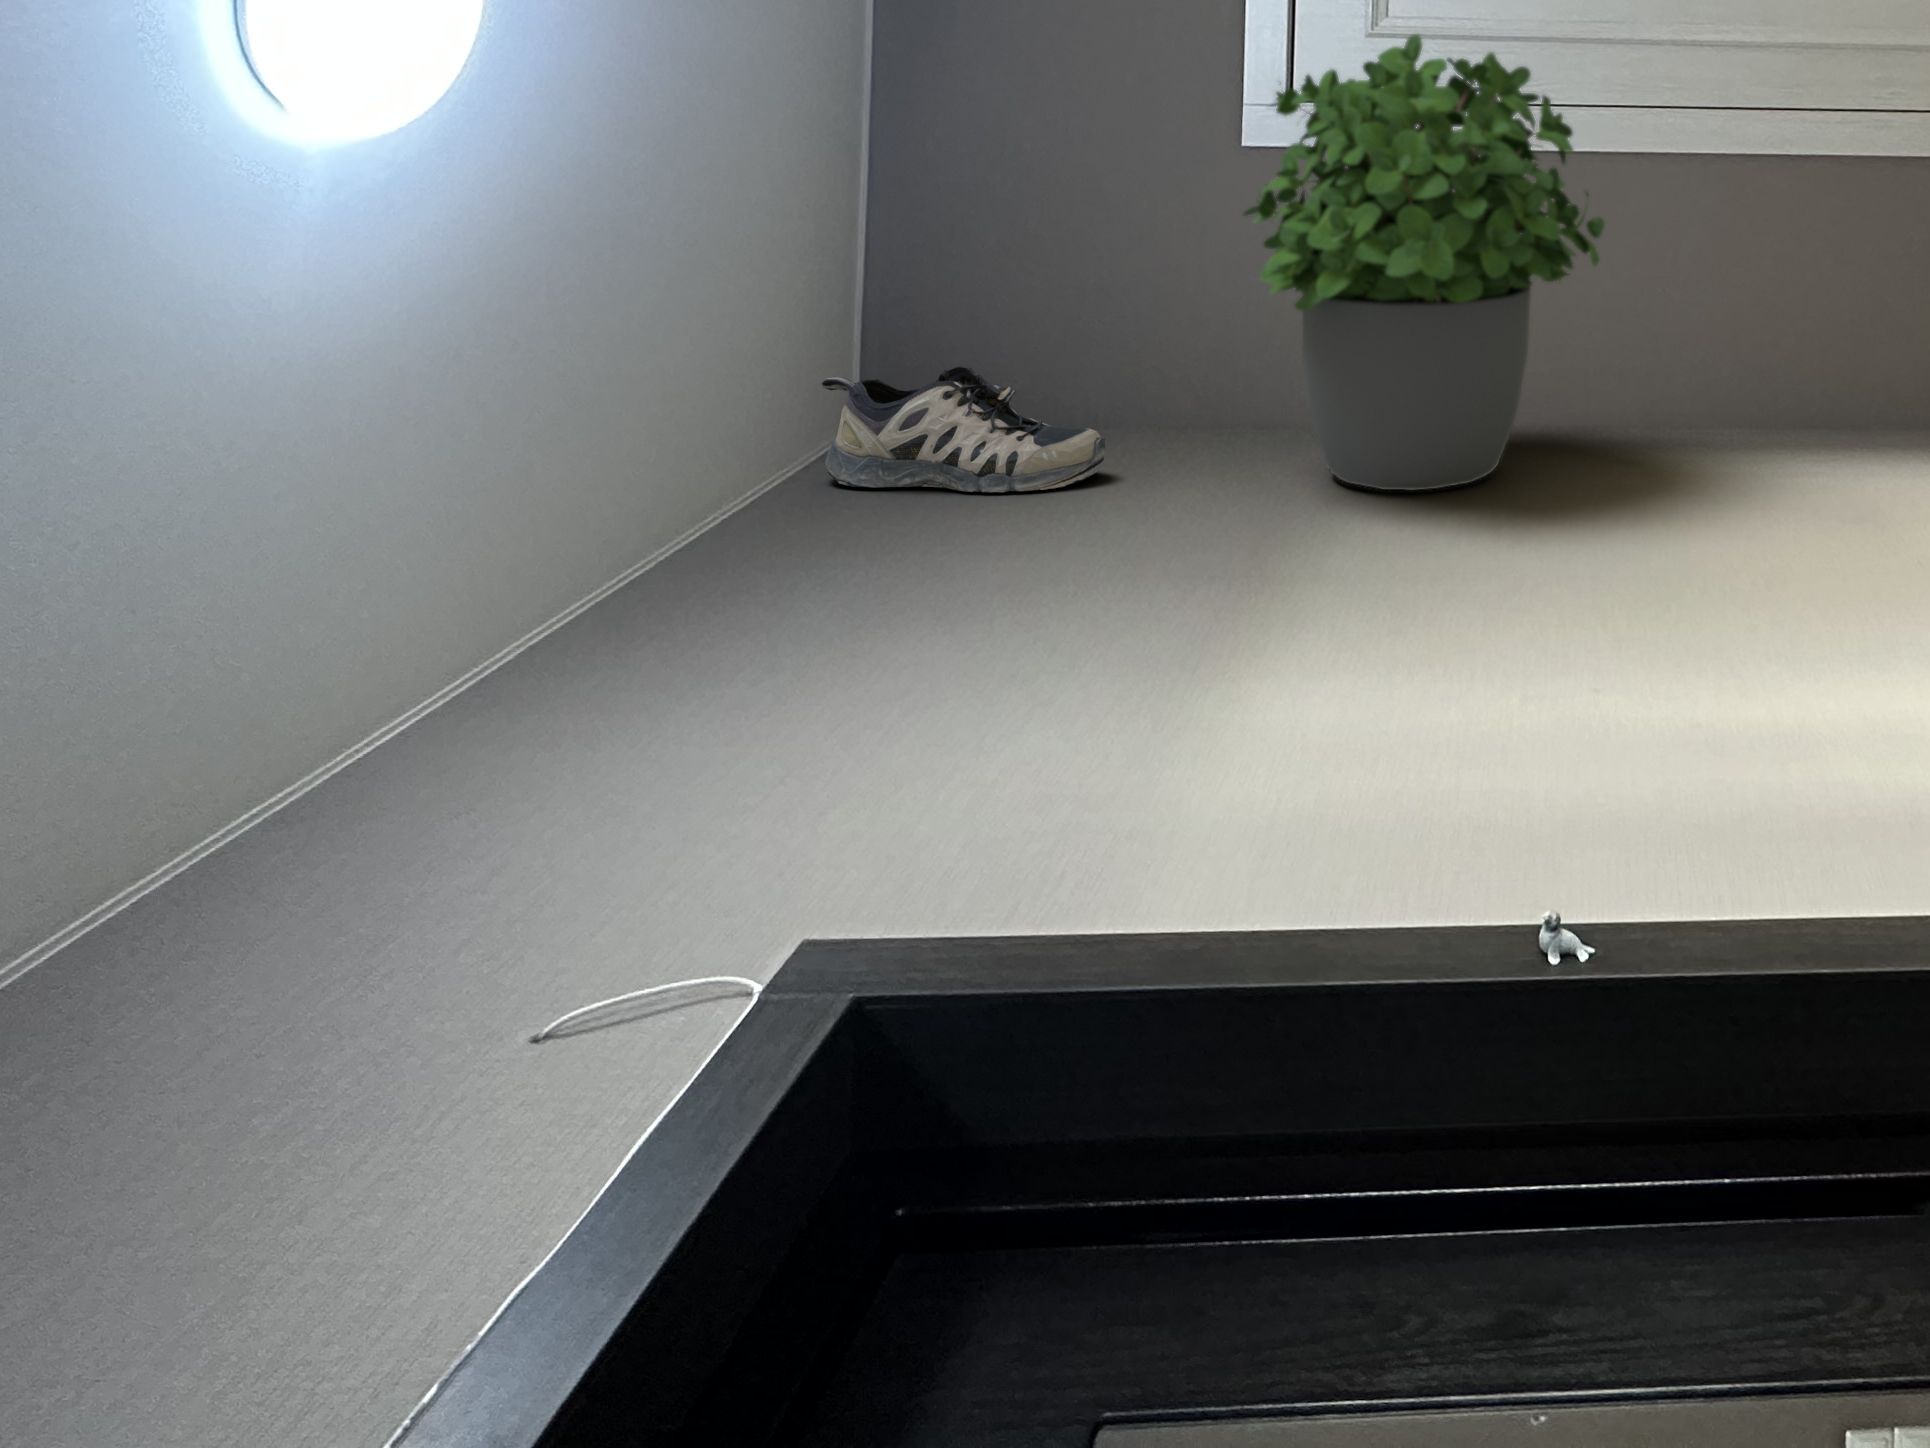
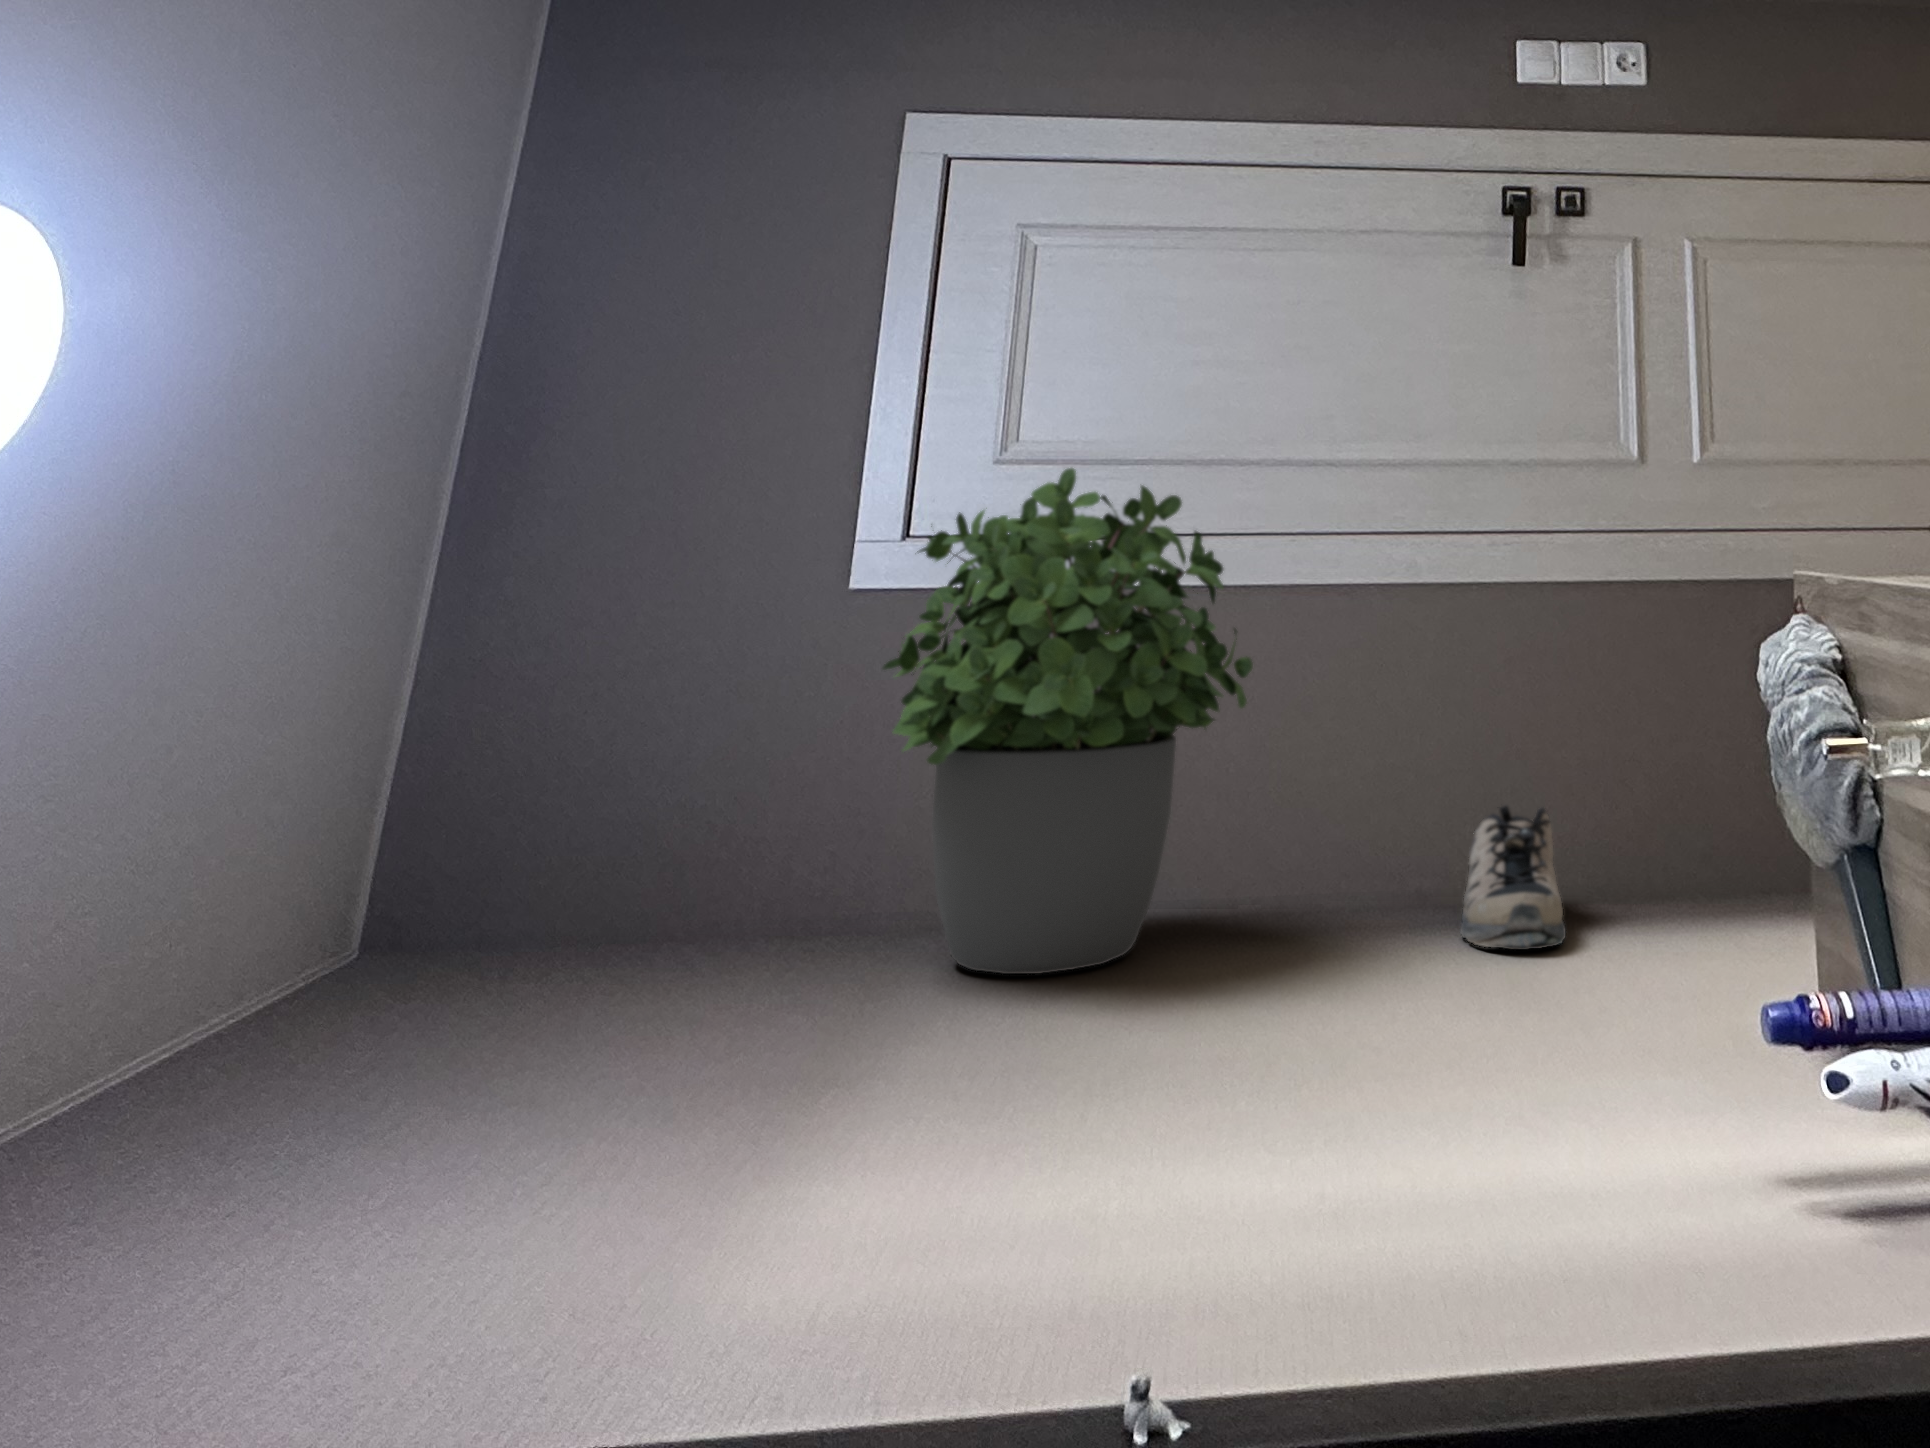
shoe: present [822,365,1105,492] -> present [1460,805,1566,950]

